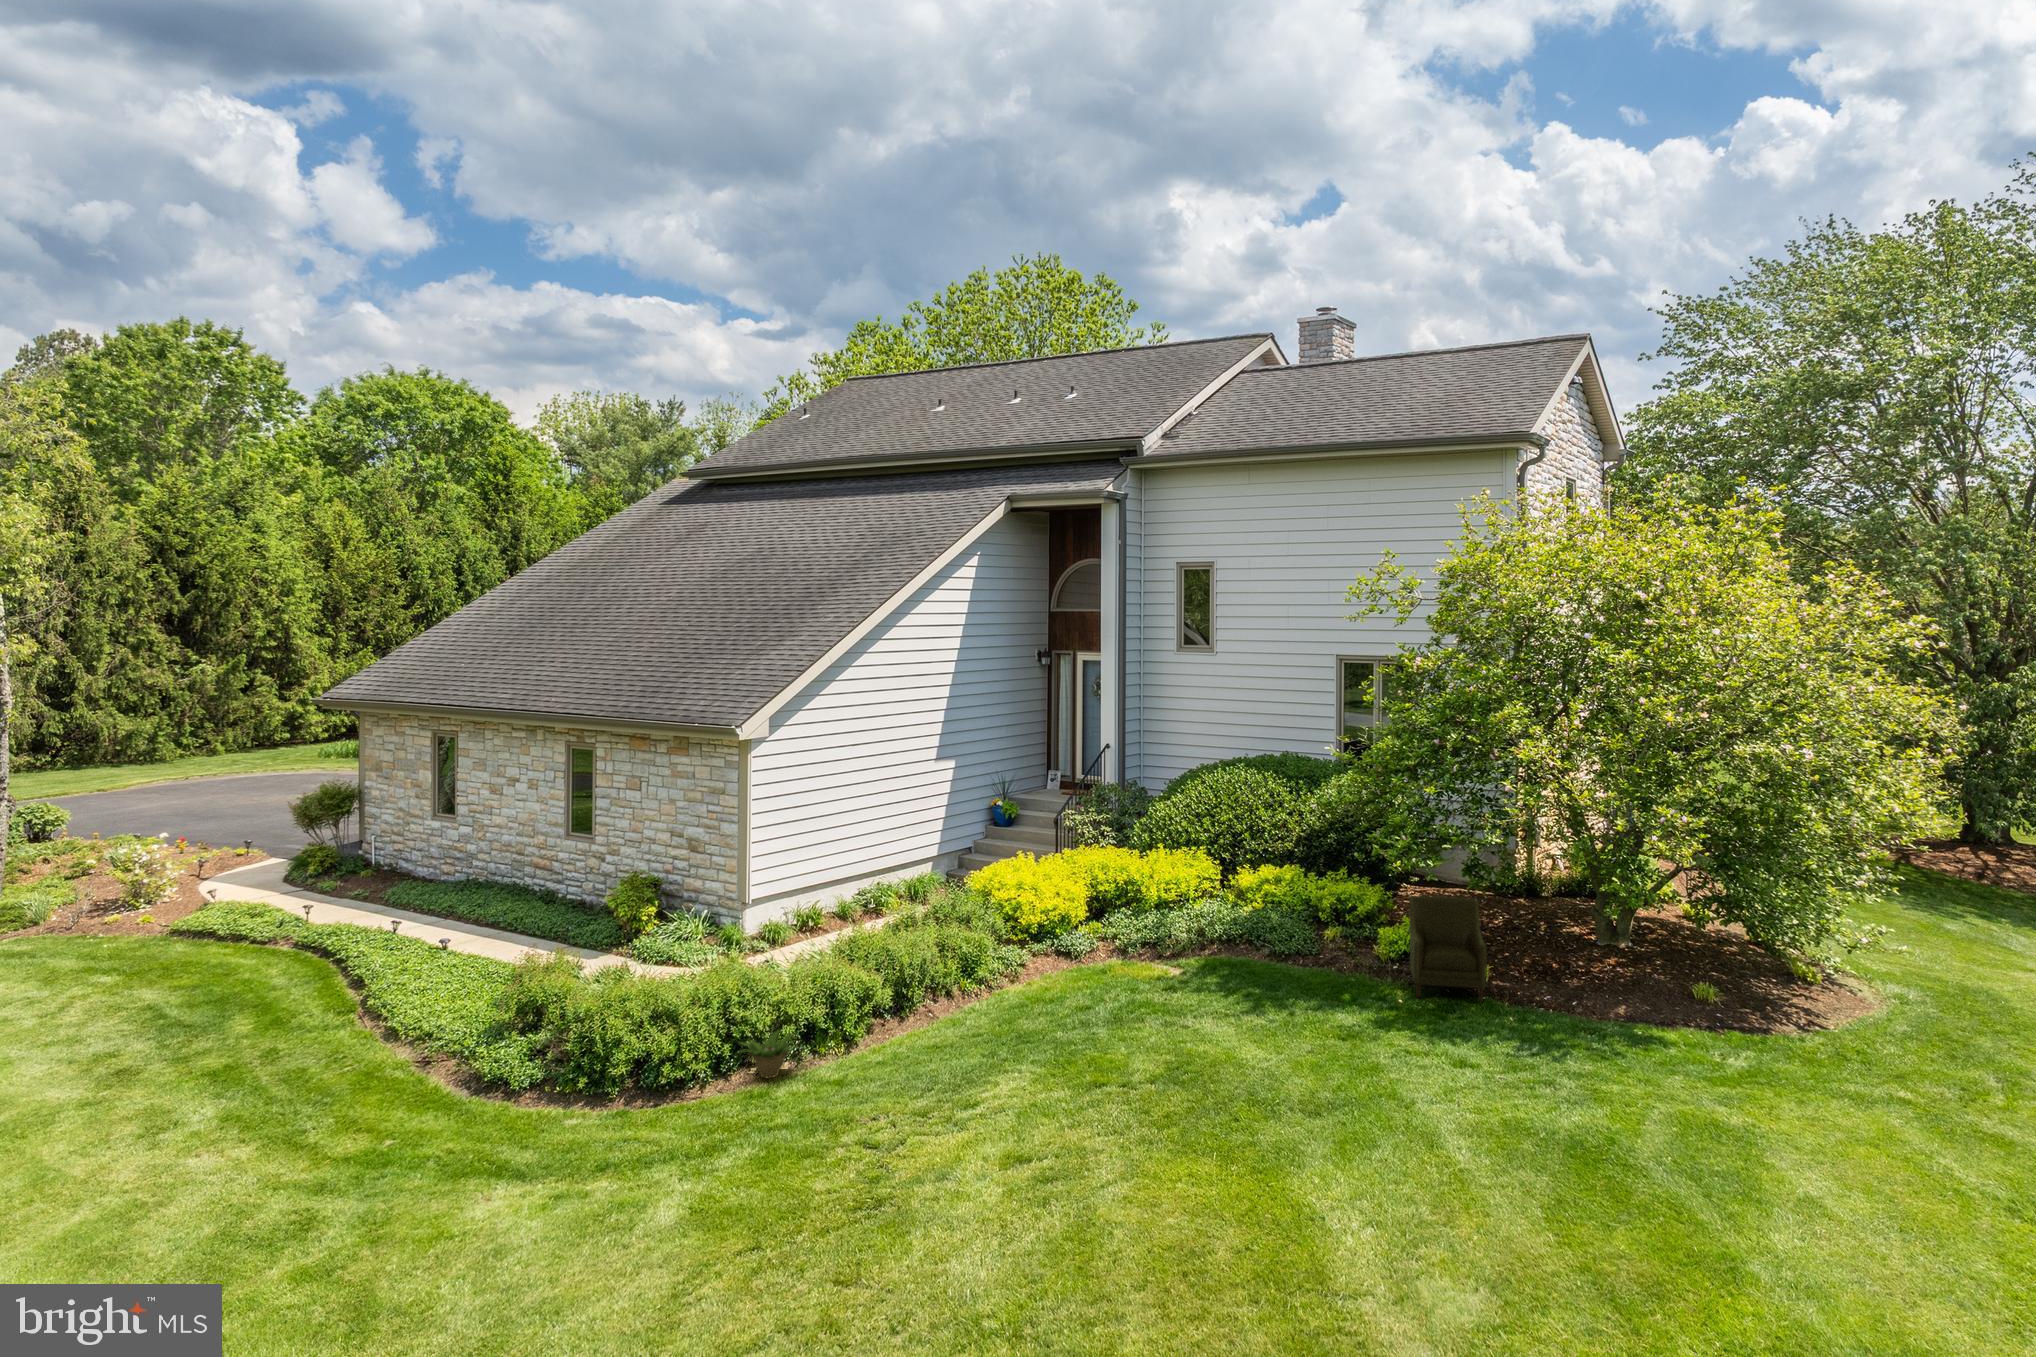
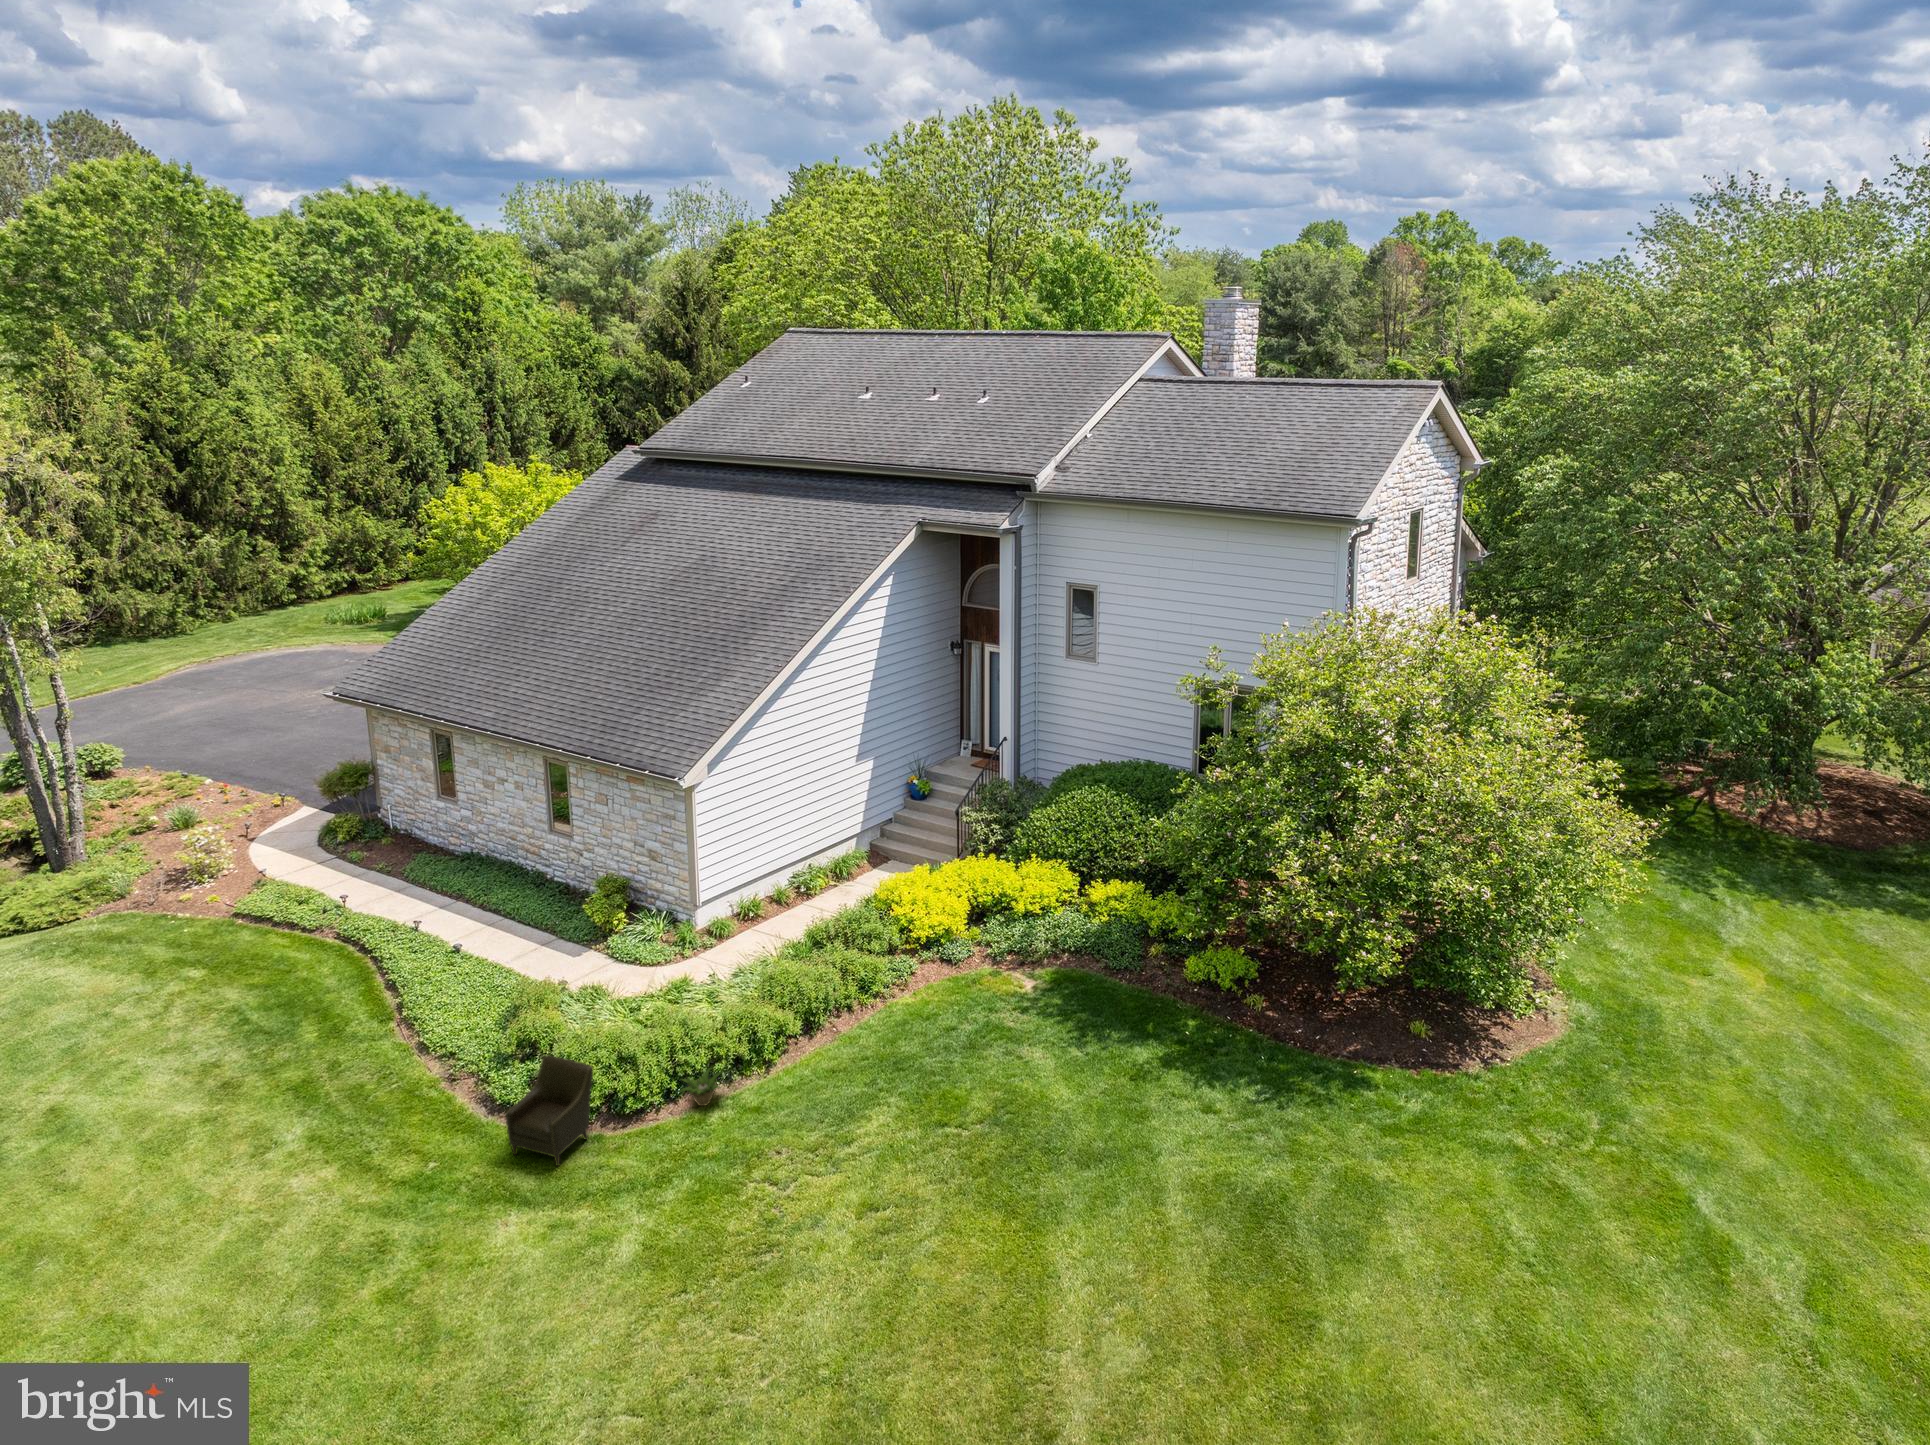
chair: present [1409,896,1487,1002] -> present [505,1055,593,1166]

